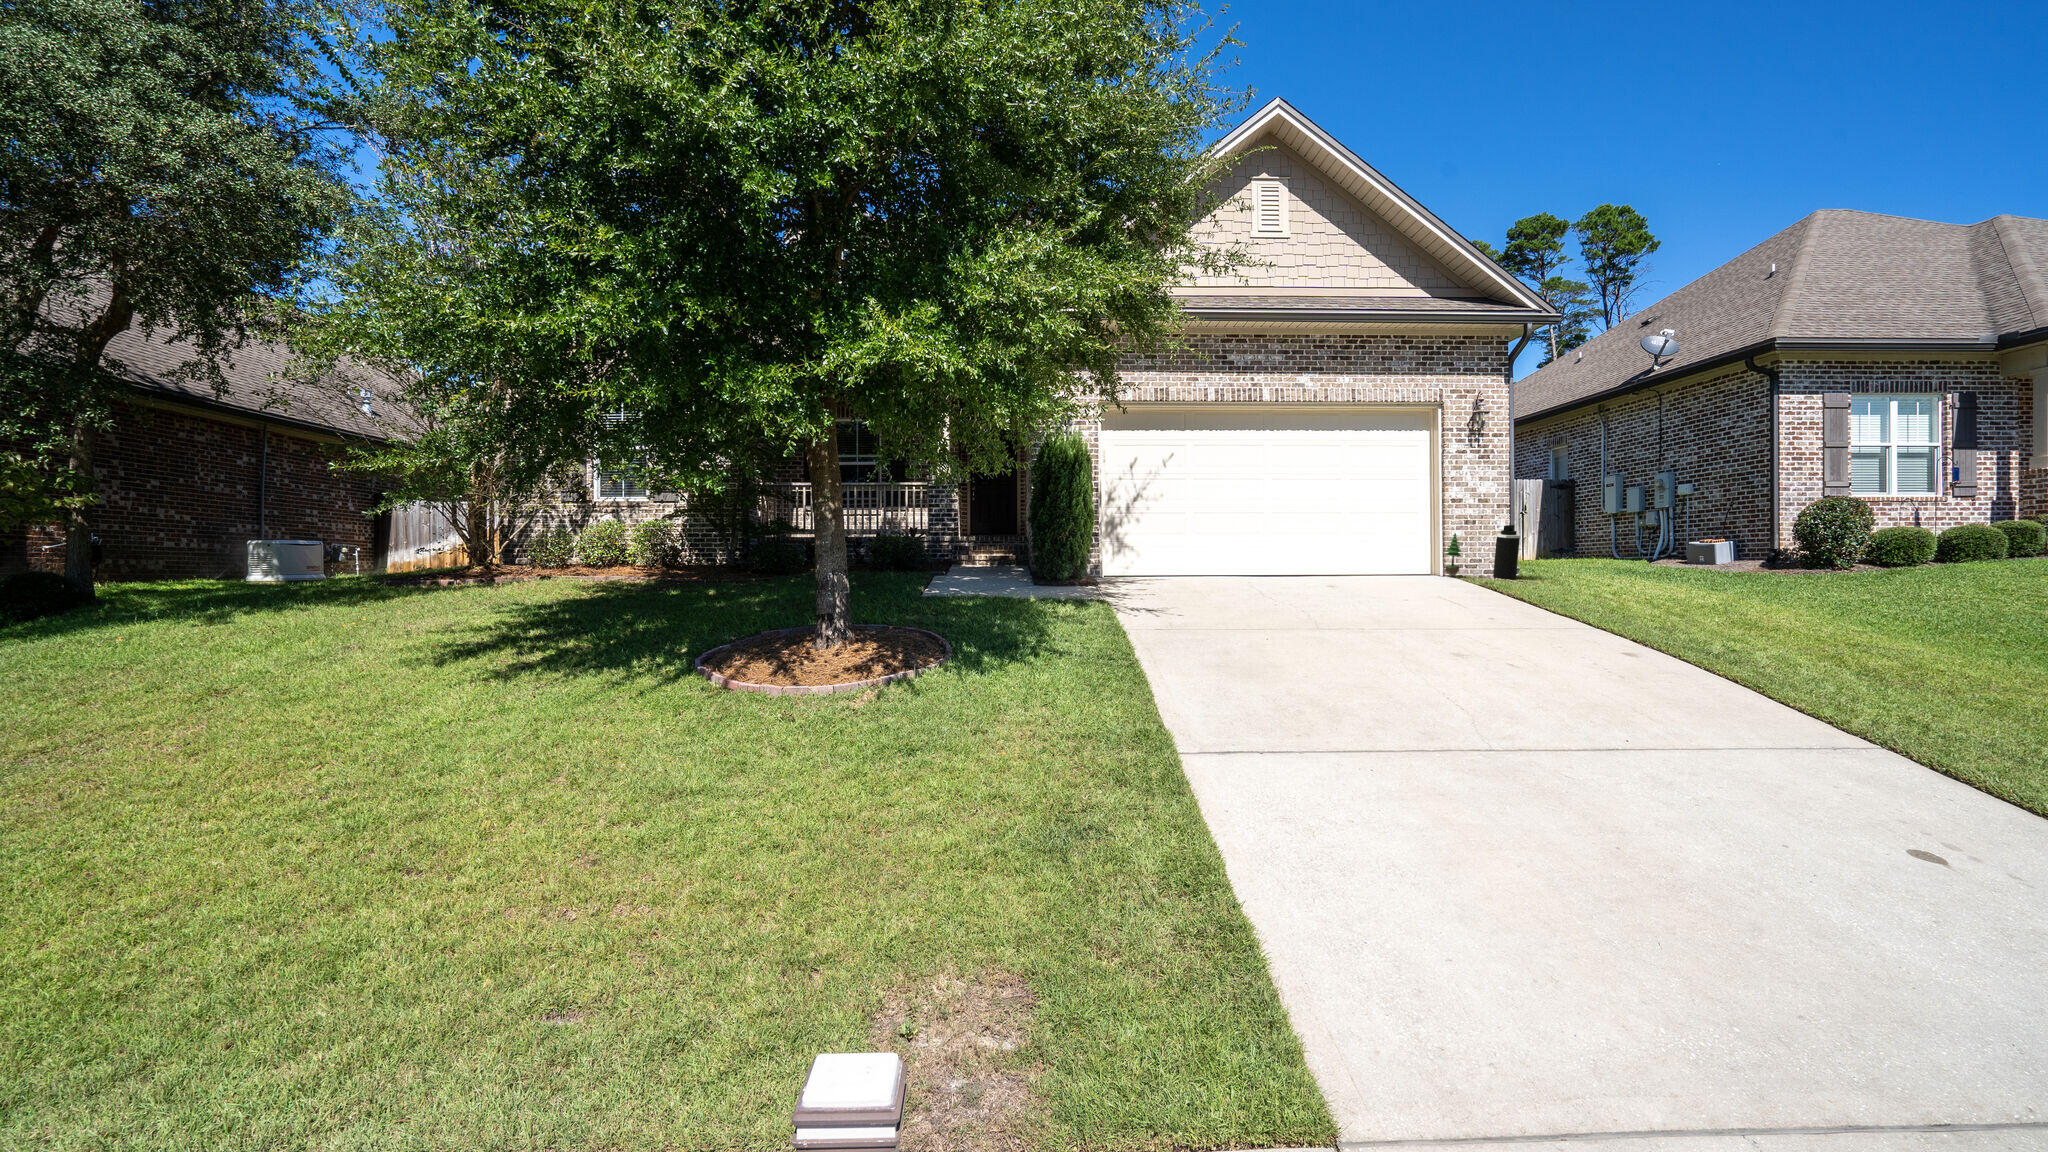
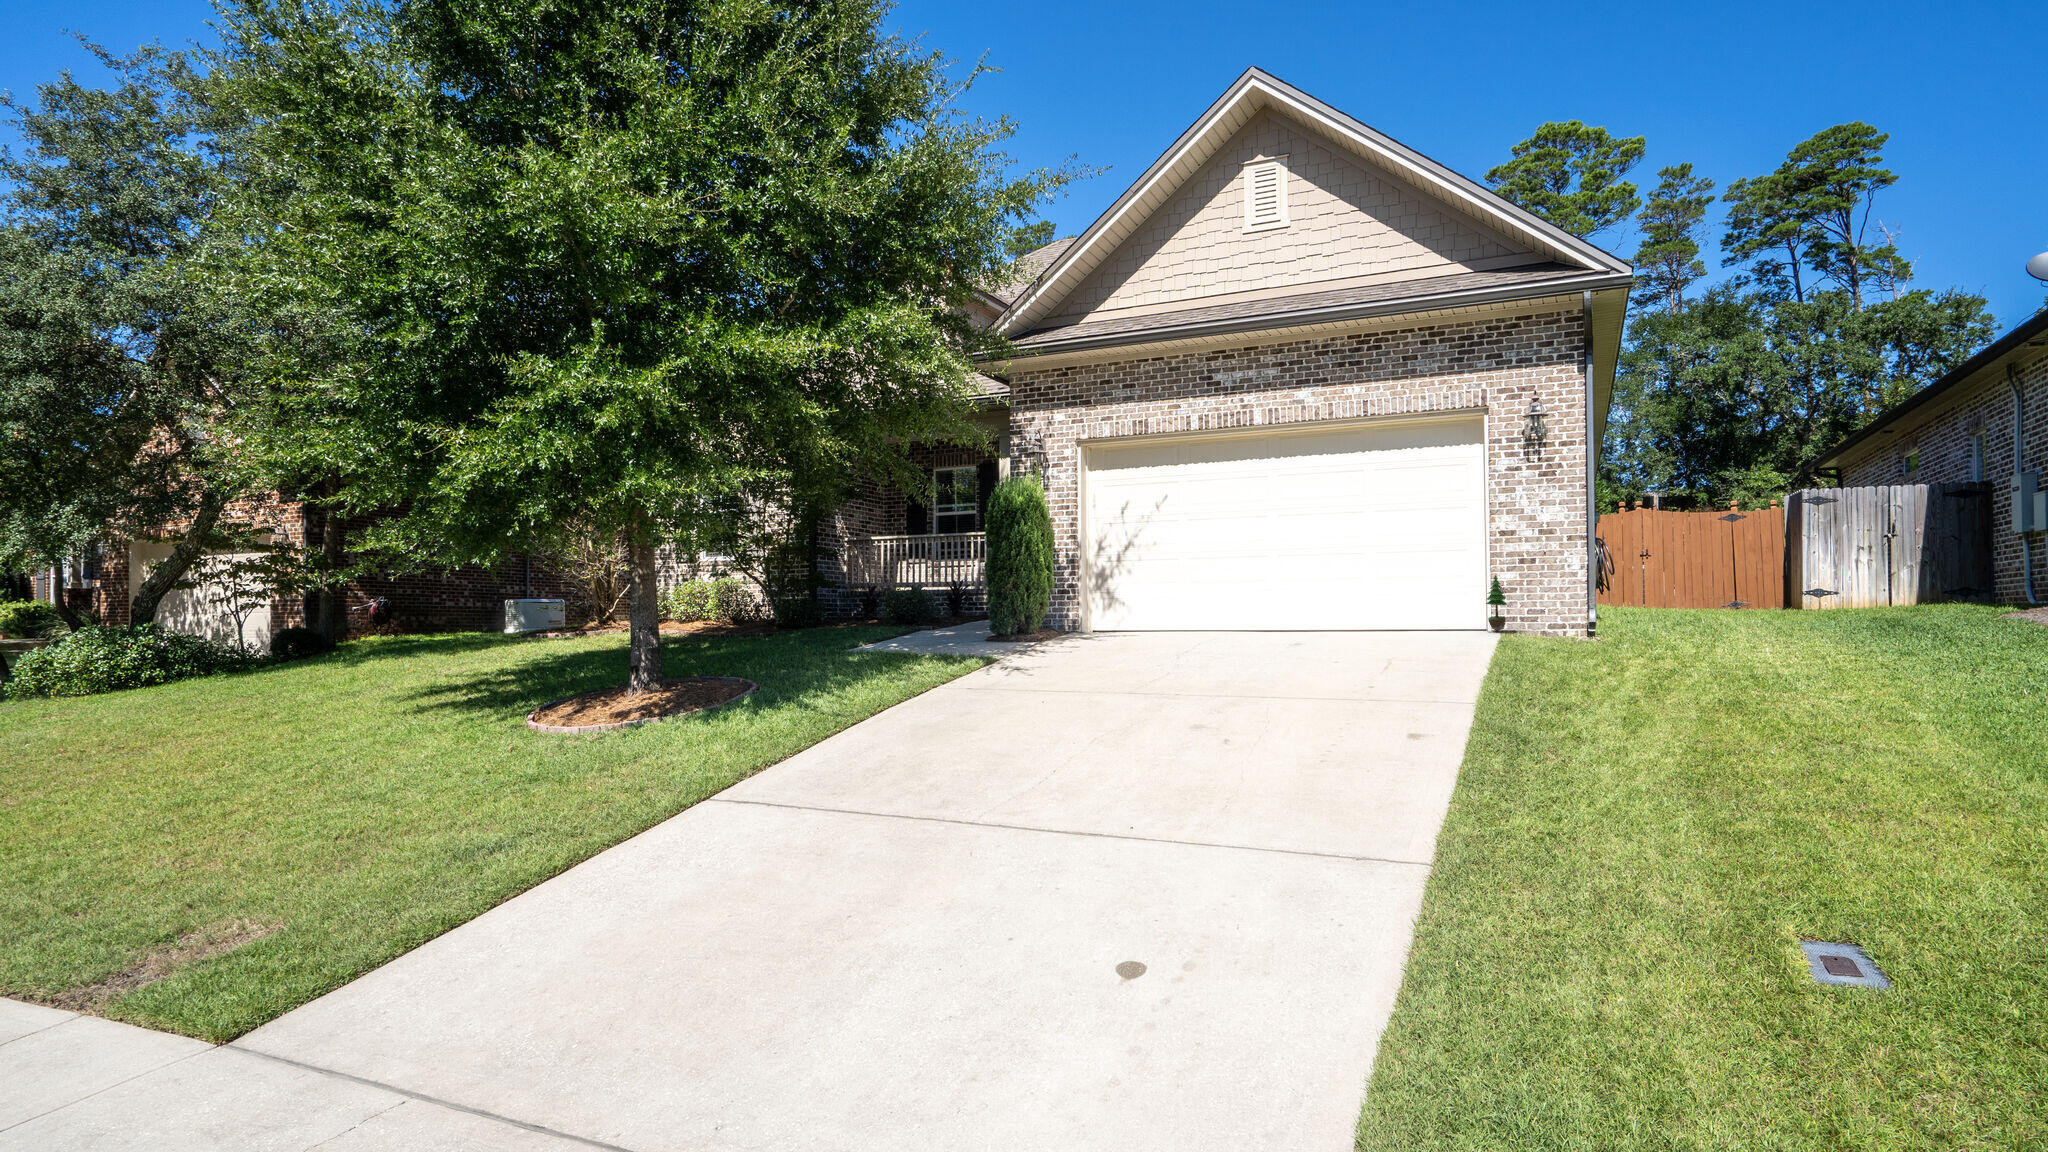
trash can: present [1493,525,1520,579] -> none [1555,562,1586,635]

